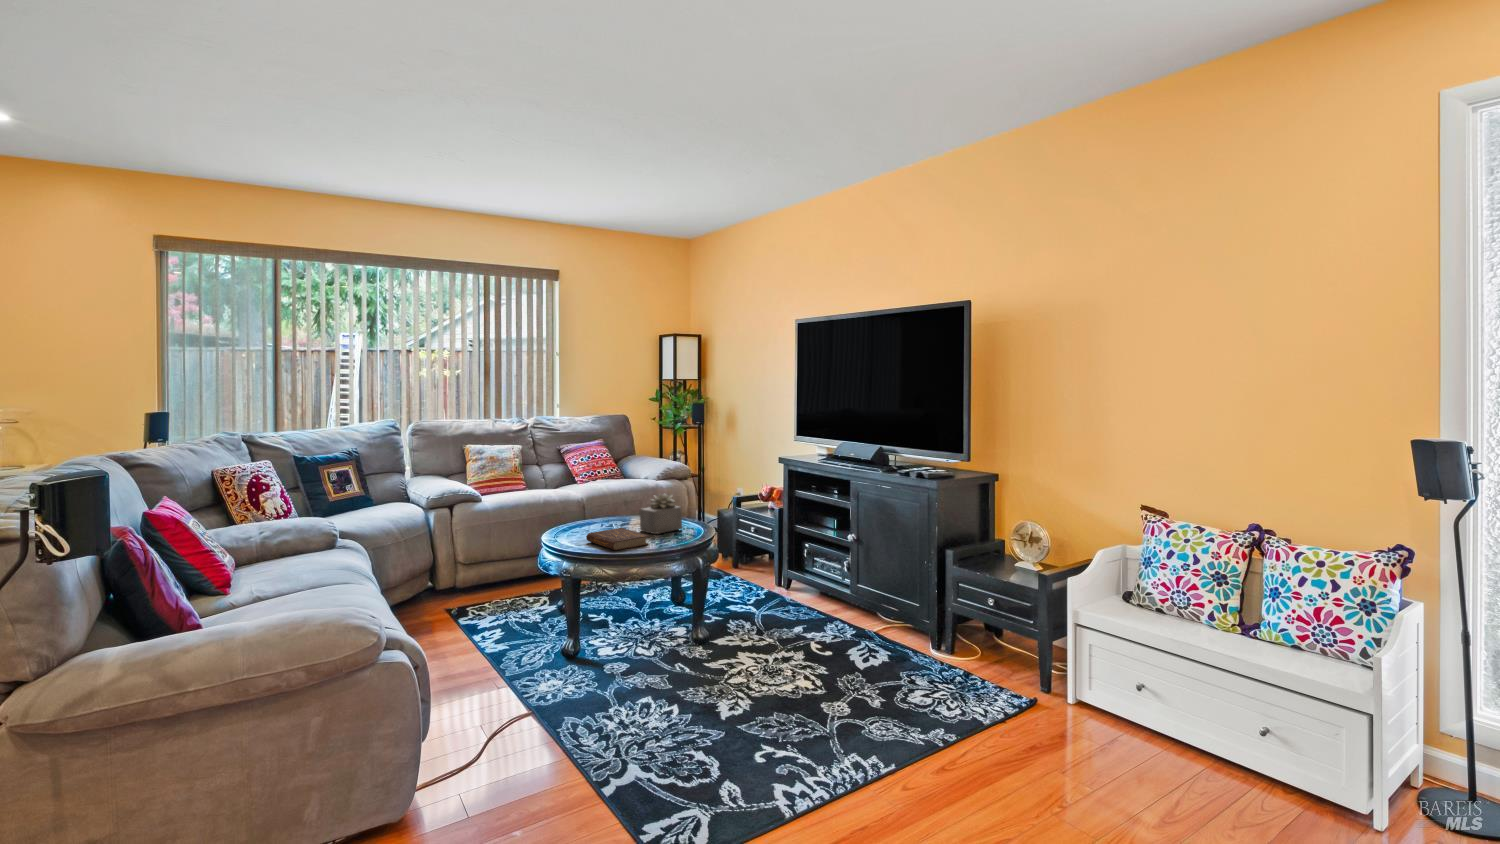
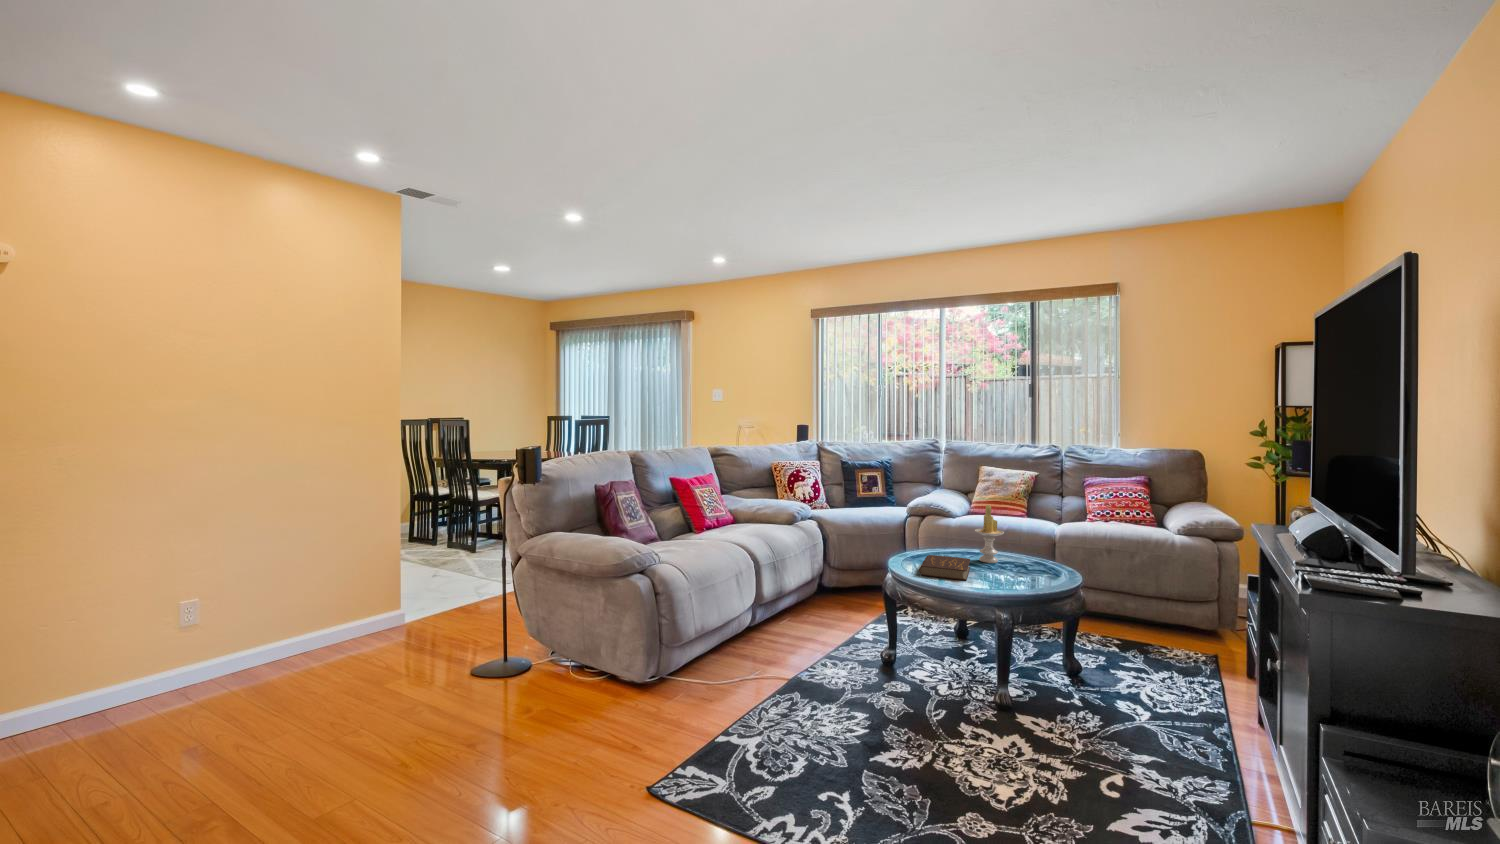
candle: none [598,478,624,530] -> present [975,505,1004,563]
succulent plant: present [639,494,682,534] -> none [1003,531,1048,579]

